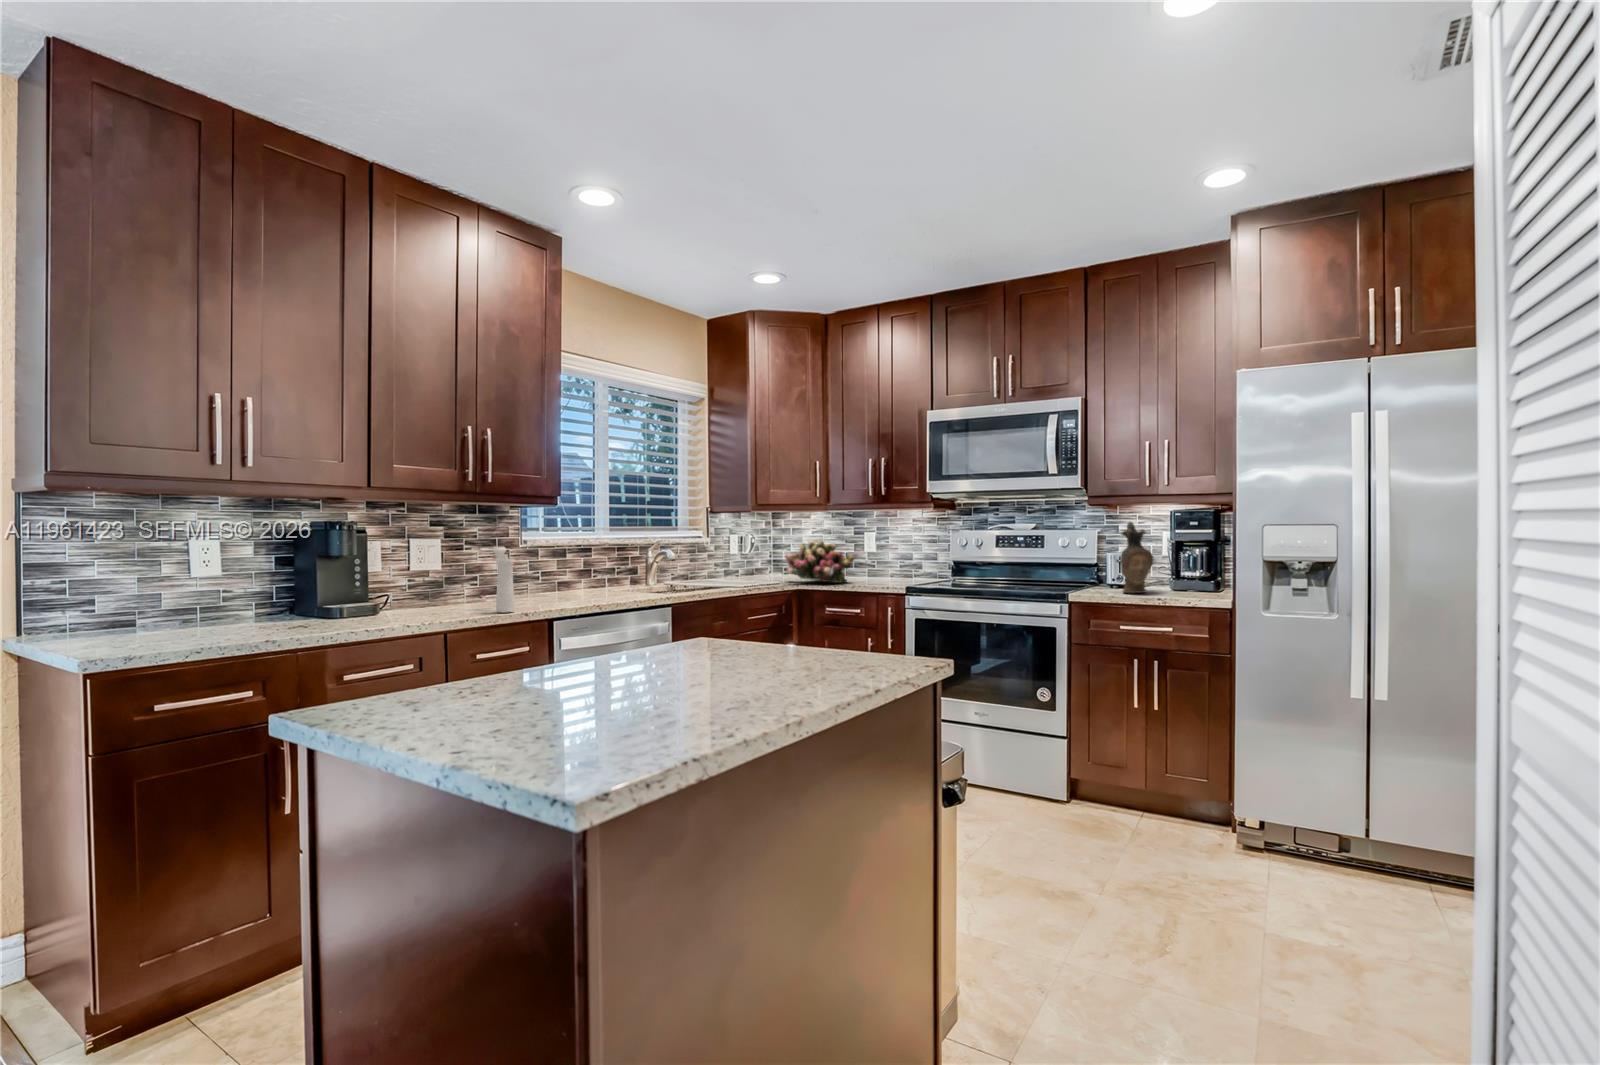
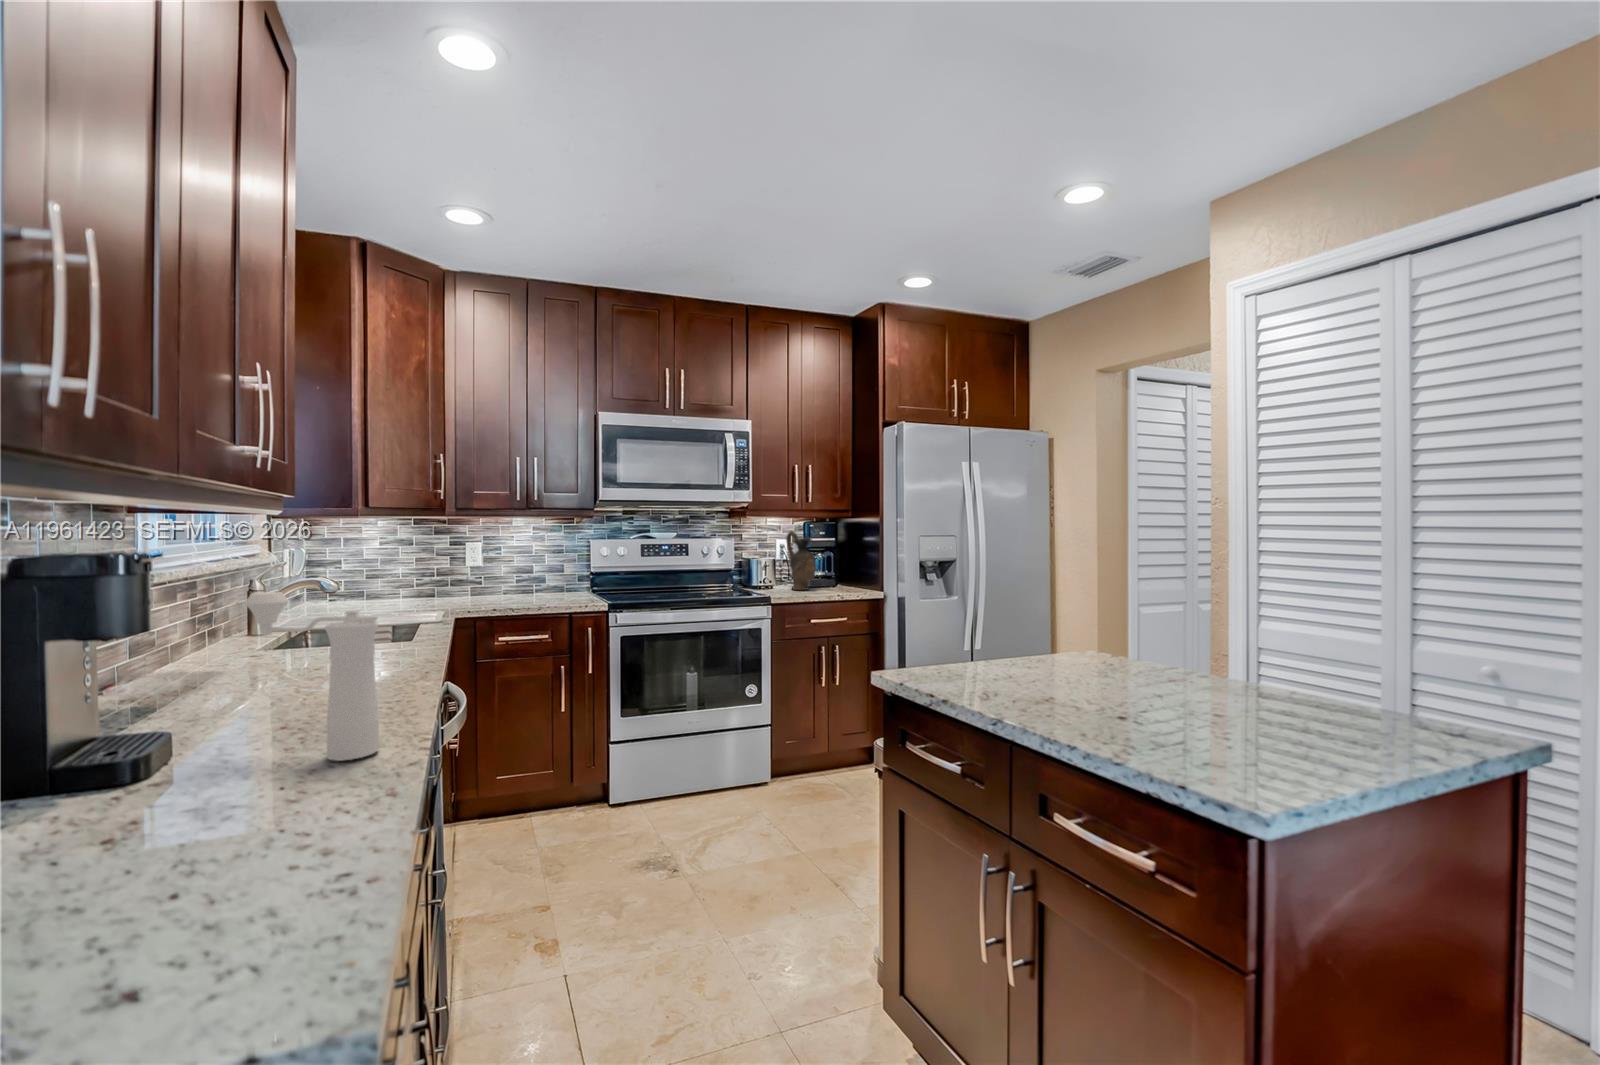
flower arrangement: present [785,540,854,583] -> none [427,554,525,607]

